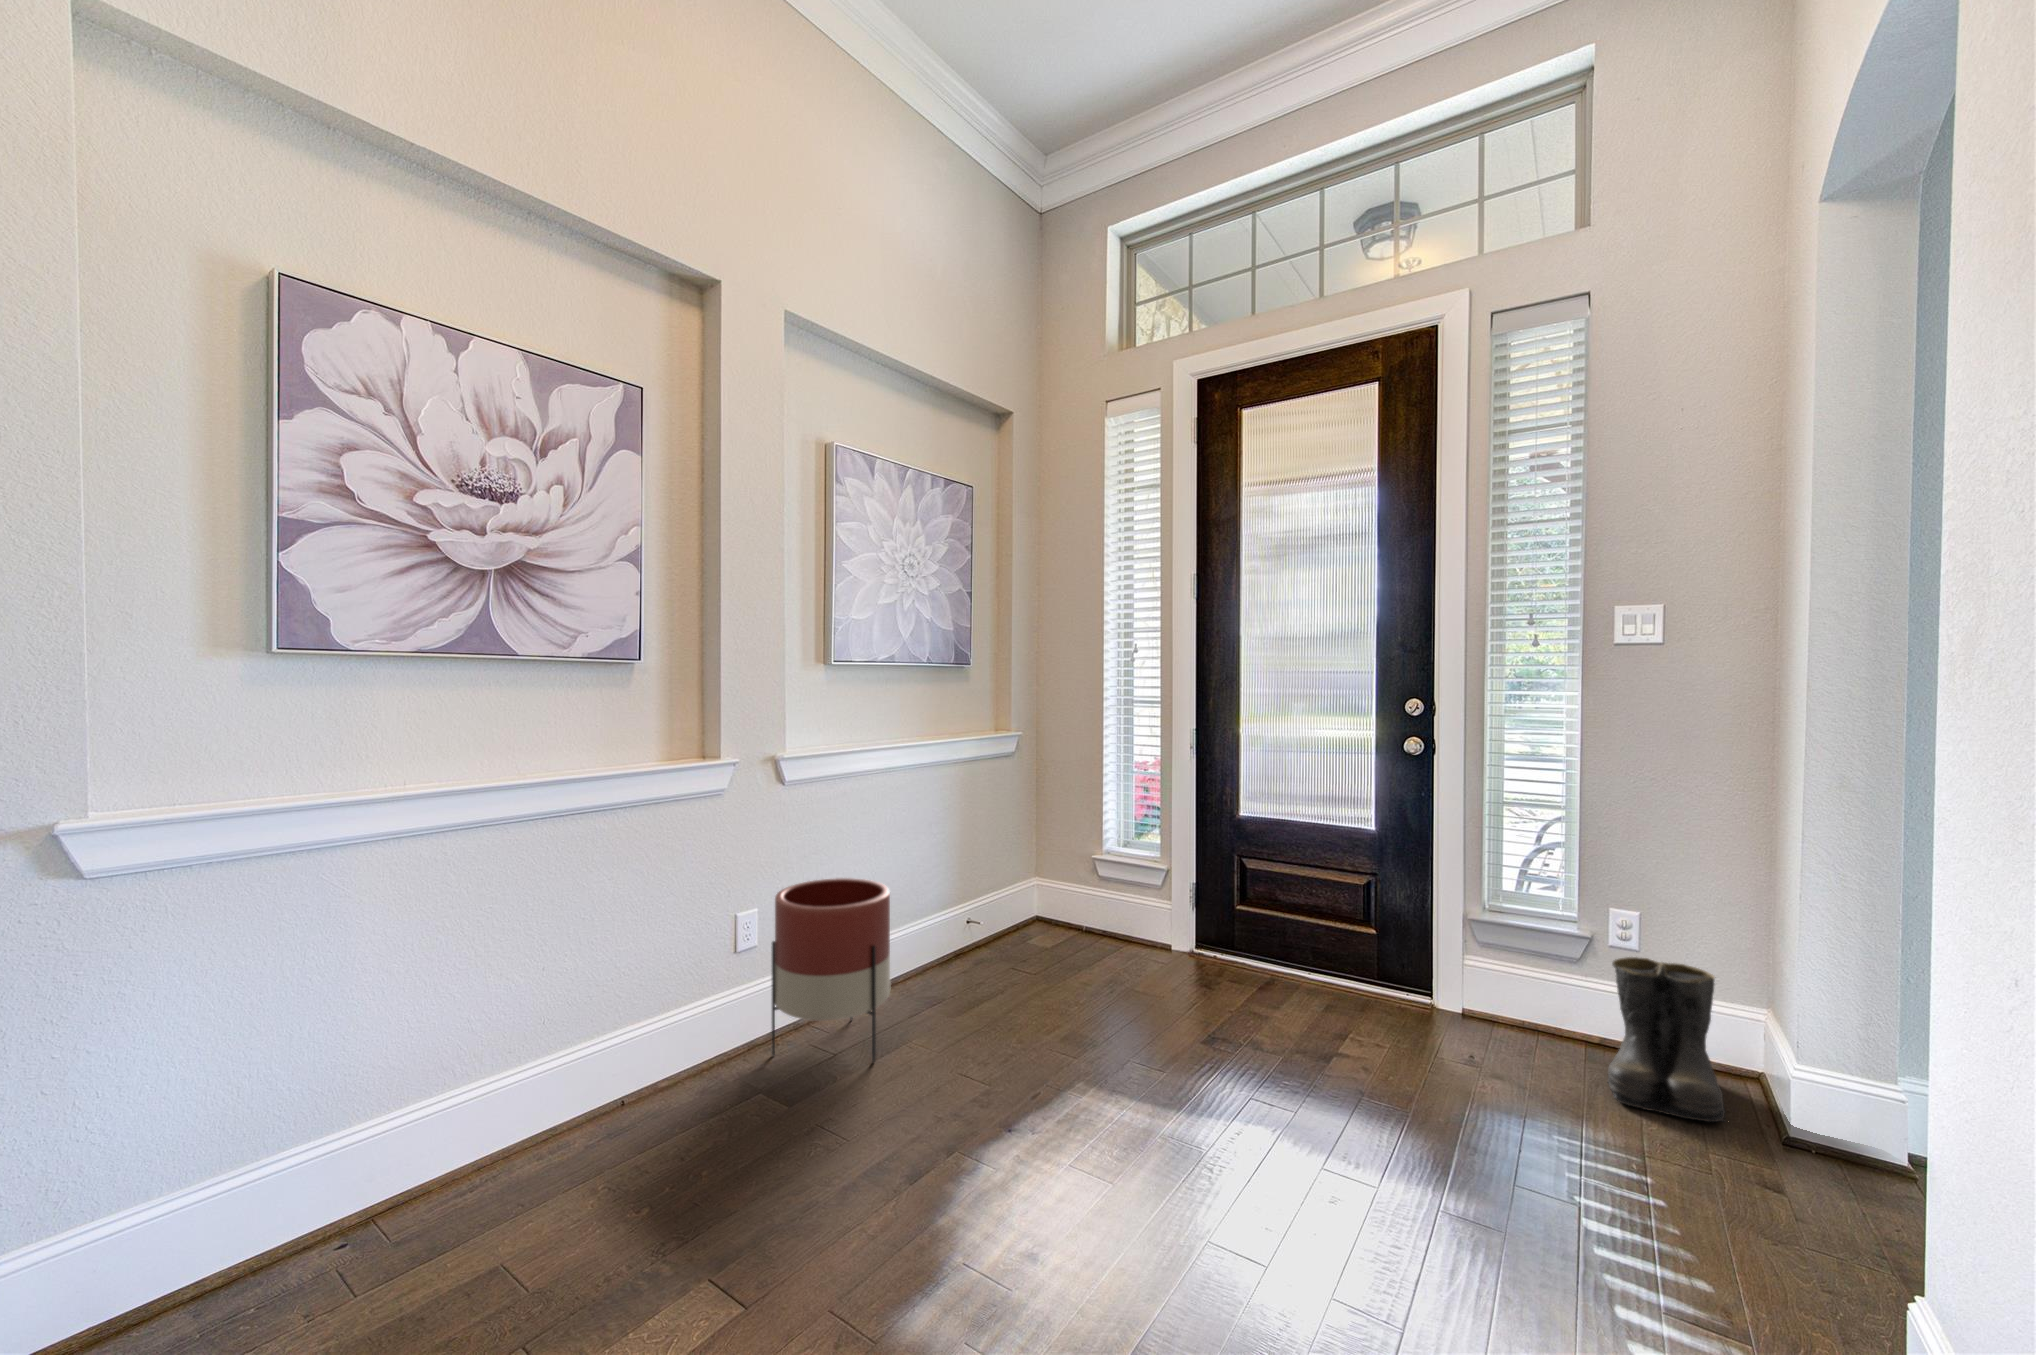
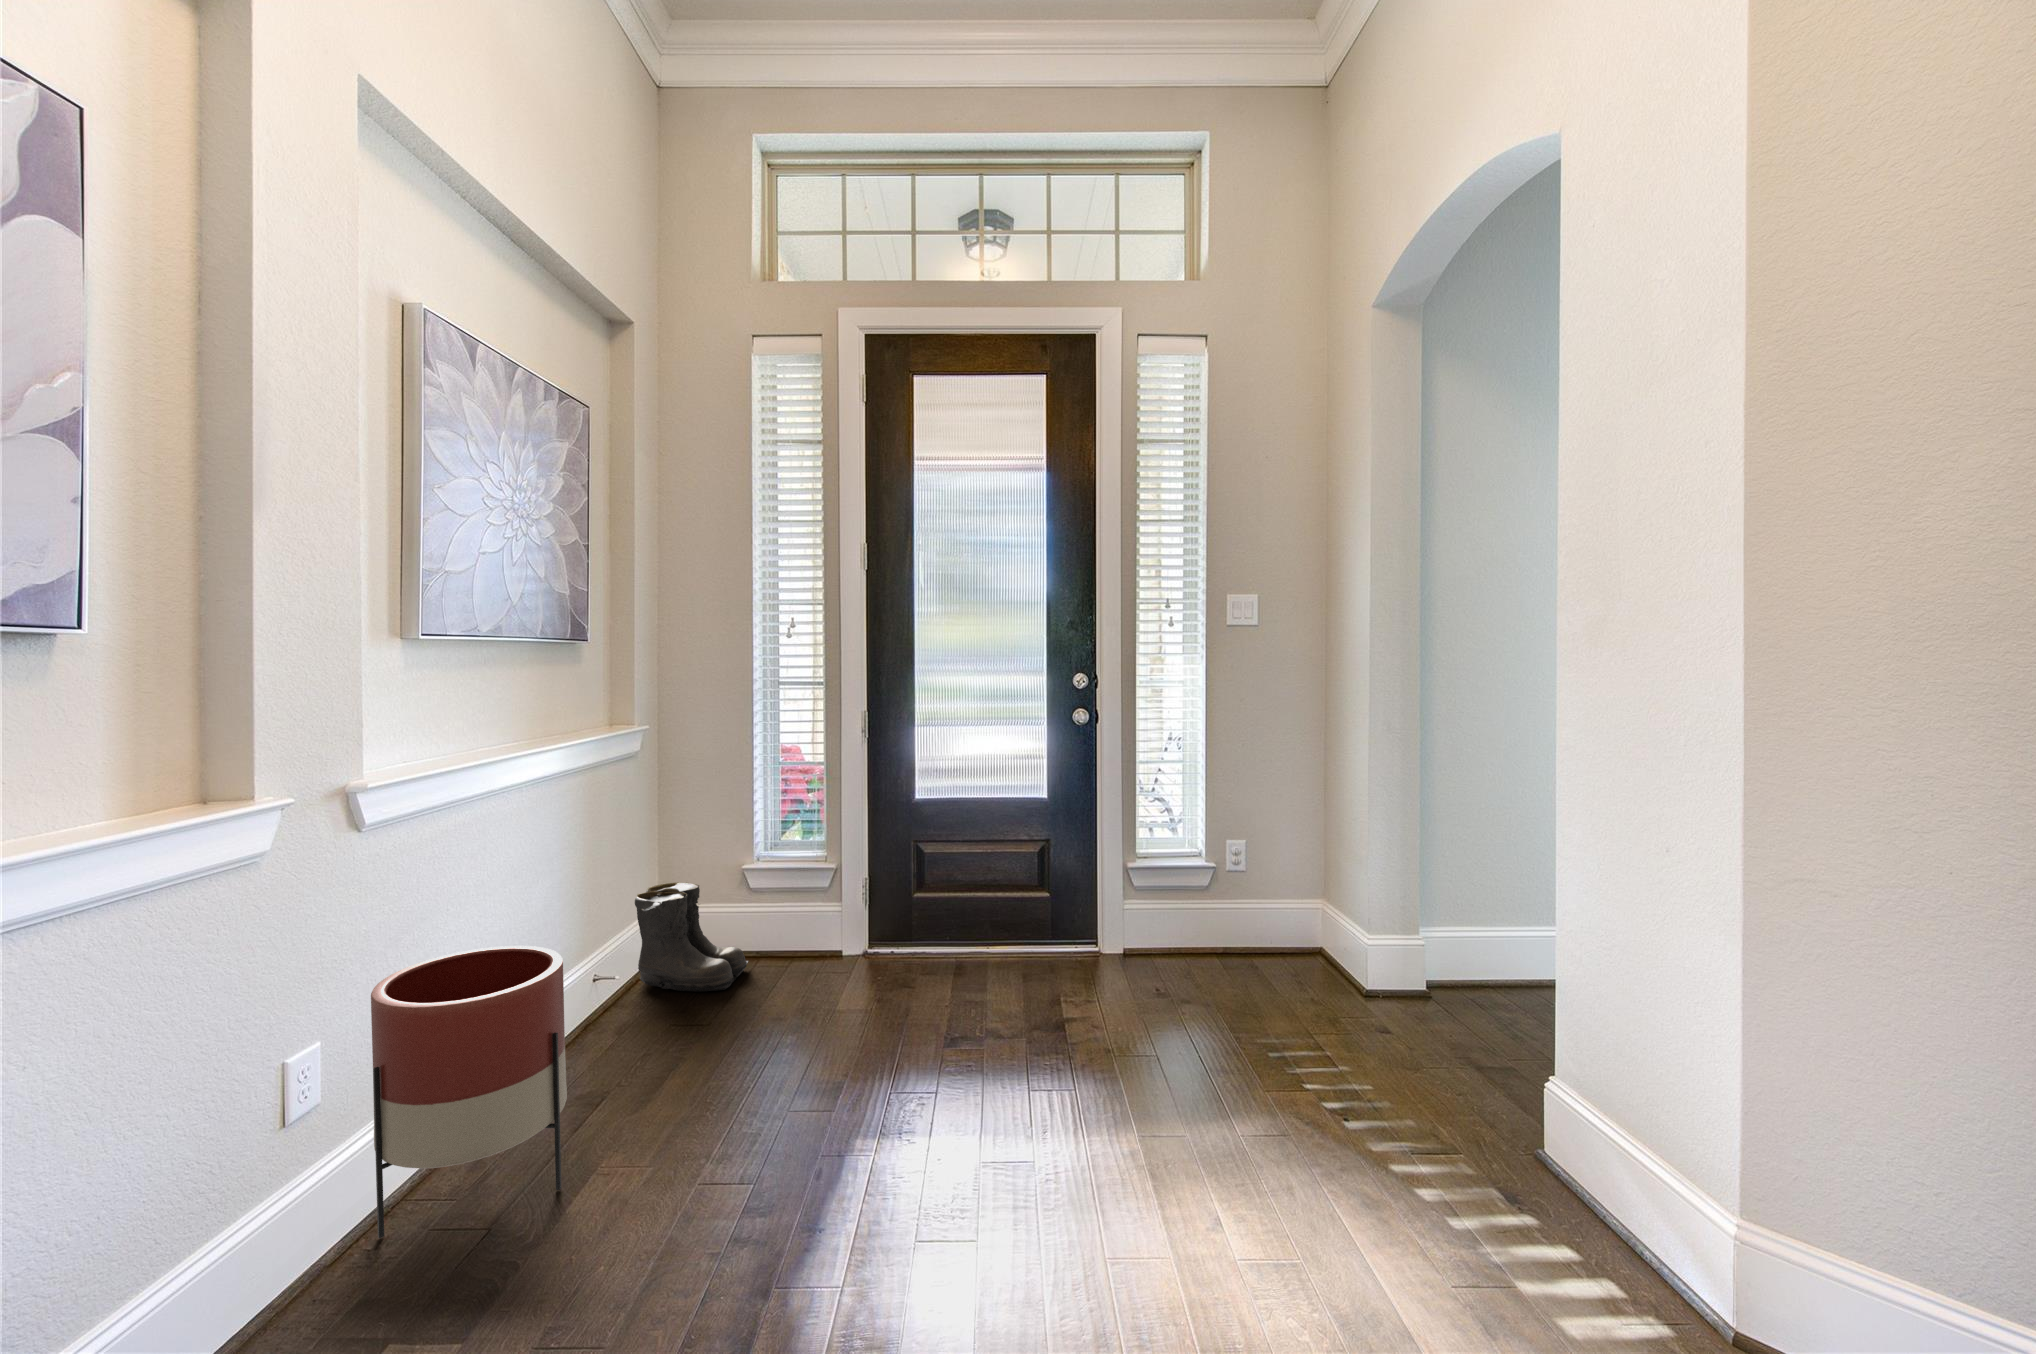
boots: present [1608,957,1725,1122] -> present [635,882,748,991]

